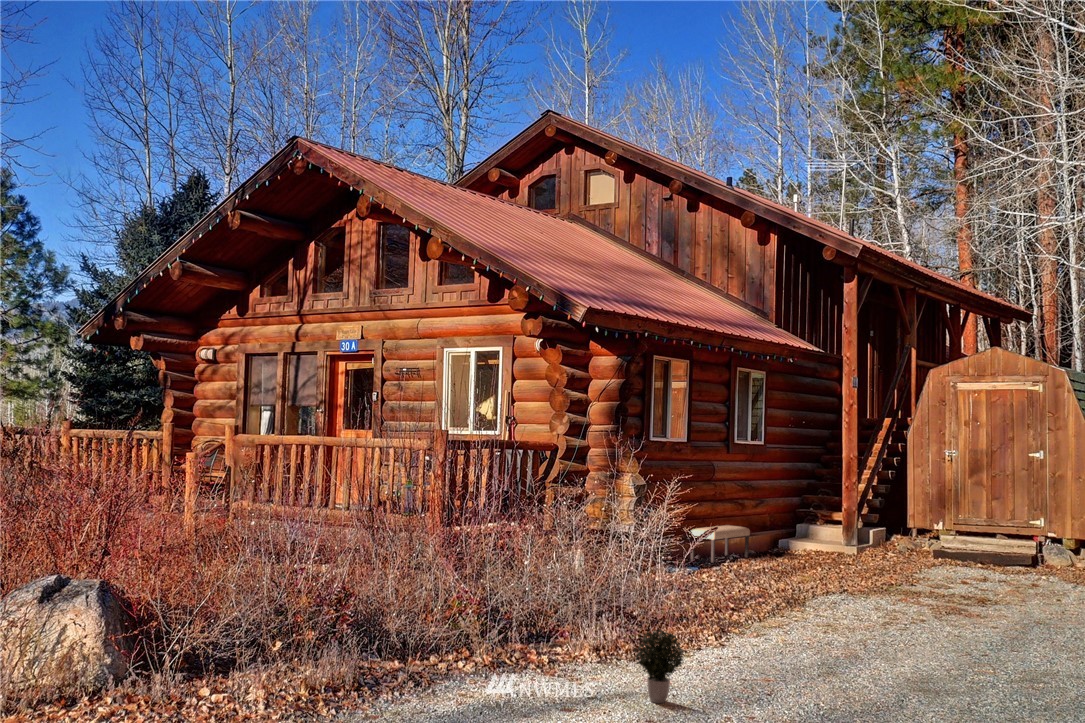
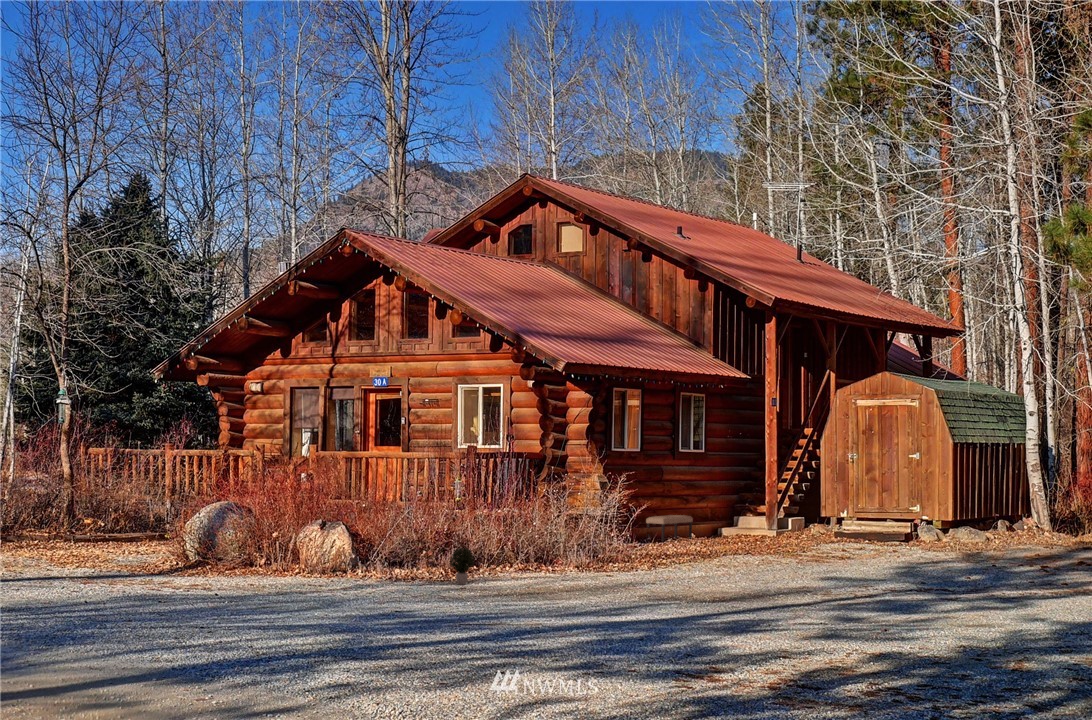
potted plant: present [634,630,684,703] -> present [449,548,474,585]

